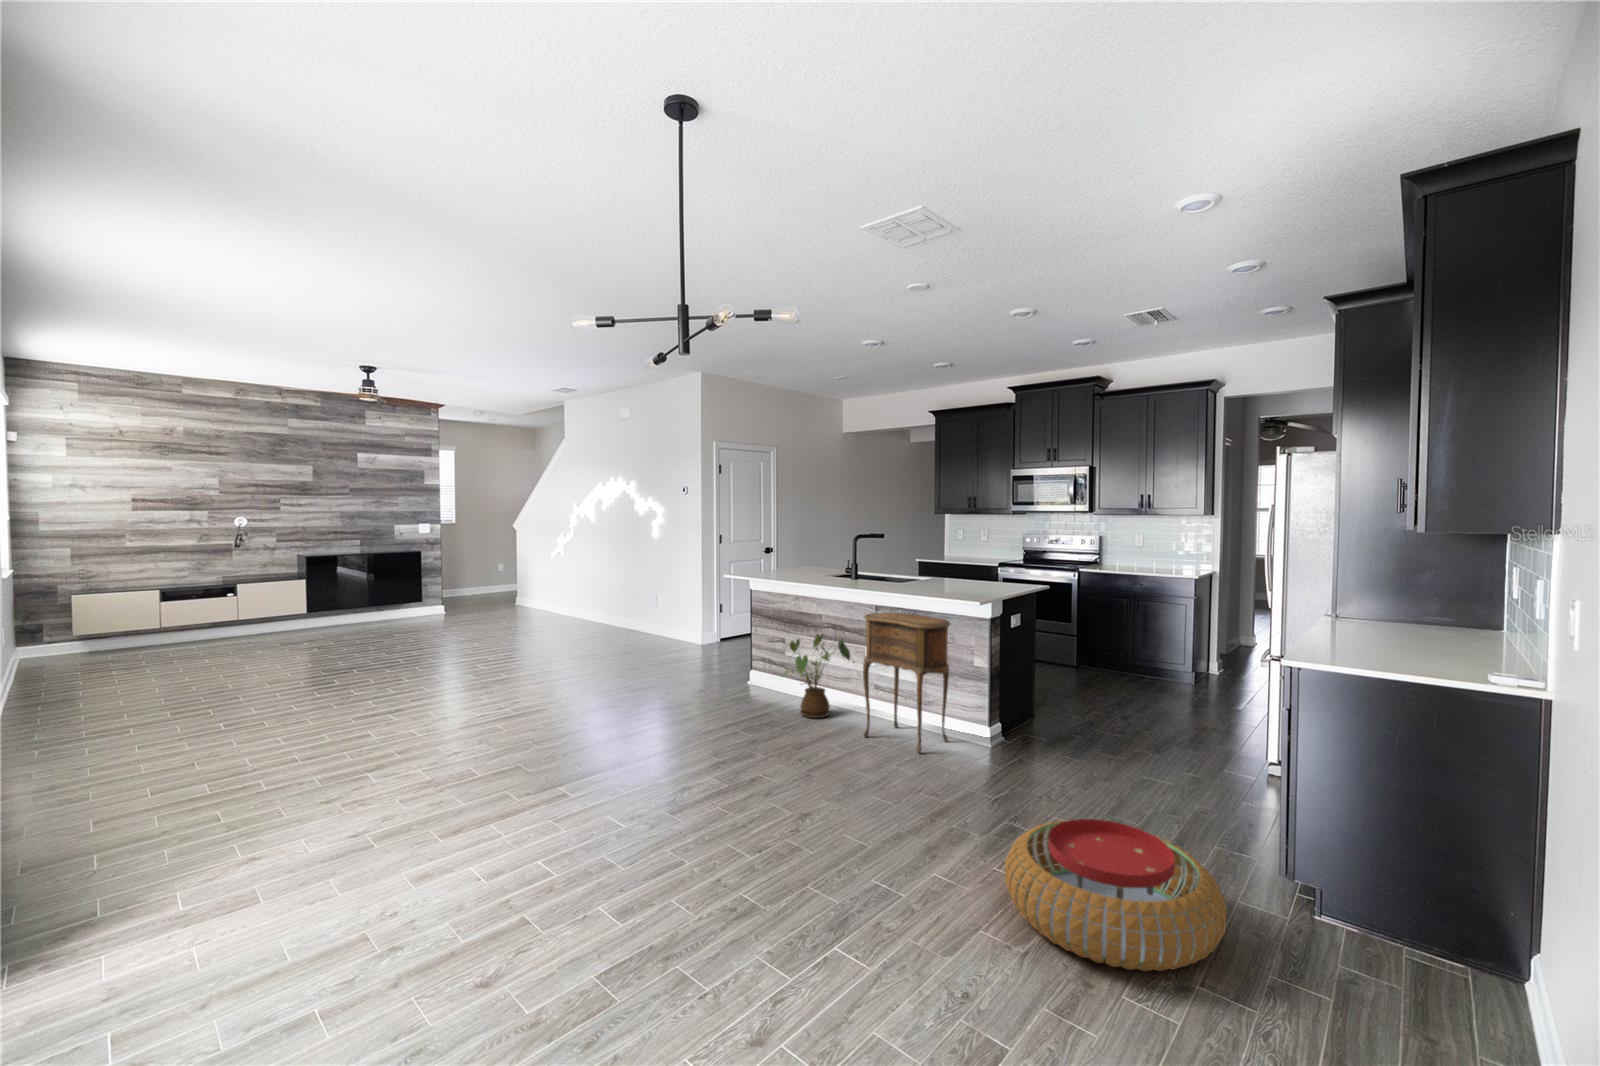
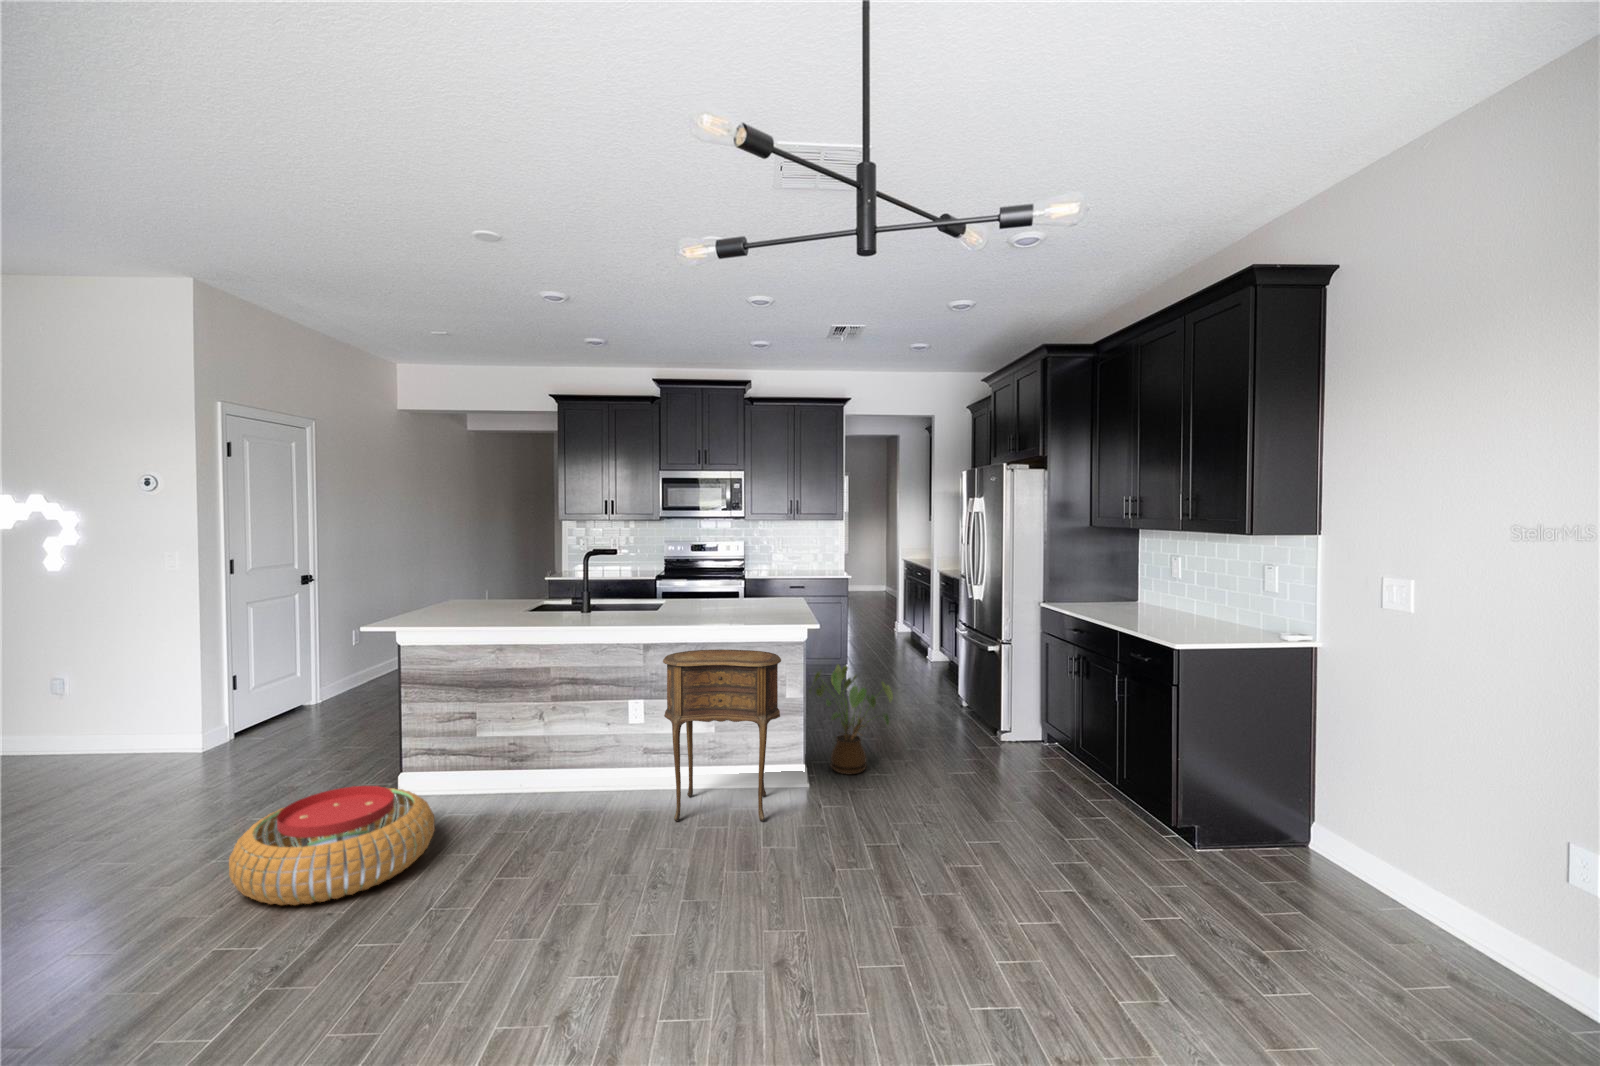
house plant: present [784,634,850,718] -> present [810,664,893,774]
pouf: present [1005,819,1227,971] -> present [229,786,435,905]

